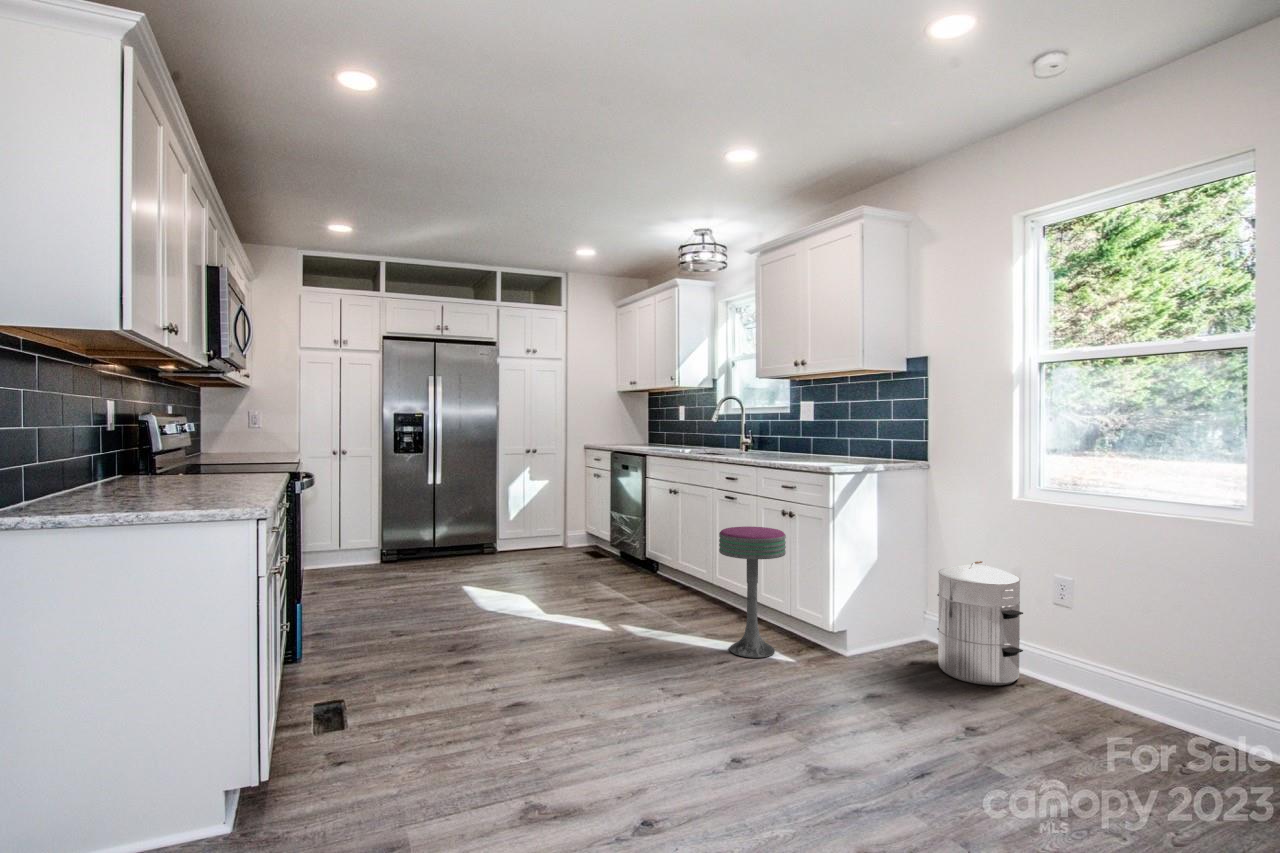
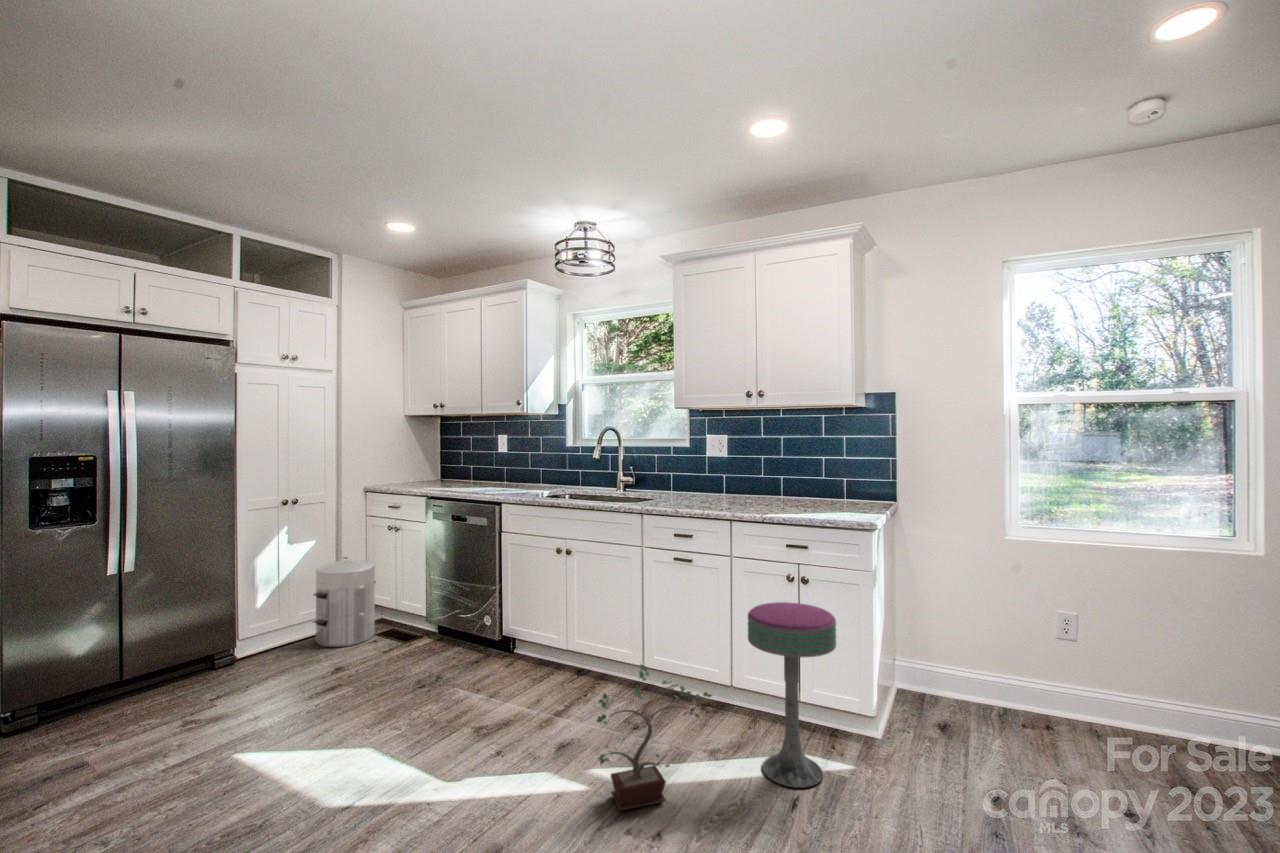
potted plant: none [604,551,682,643] -> present [596,665,712,810]
waste bin: present [937,561,1023,685] -> present [314,557,376,647]

